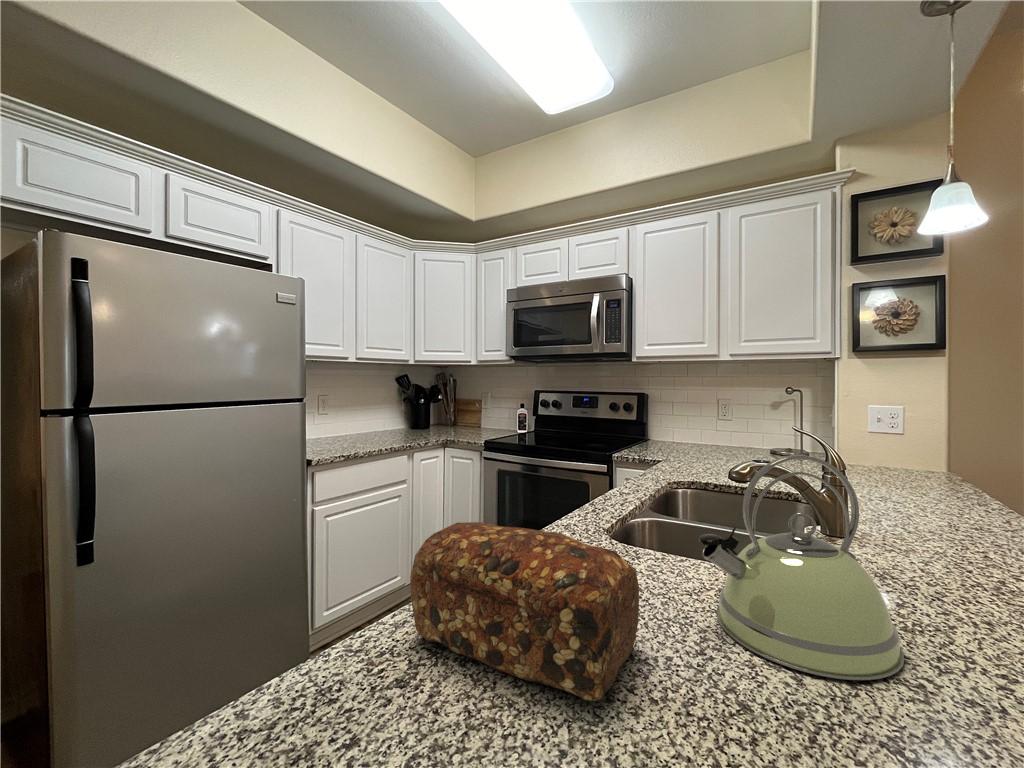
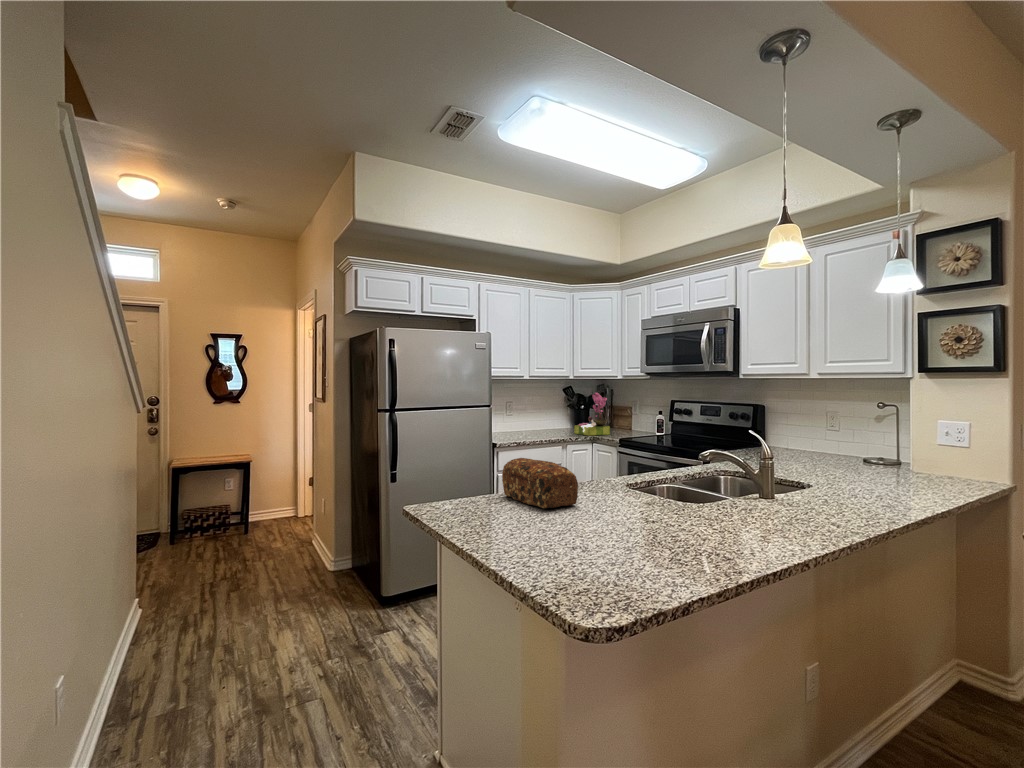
flower arrangement: none [417,381,464,438] -> present [574,393,610,436]
kettle: present [699,455,904,680] -> none [610,438,684,519]

